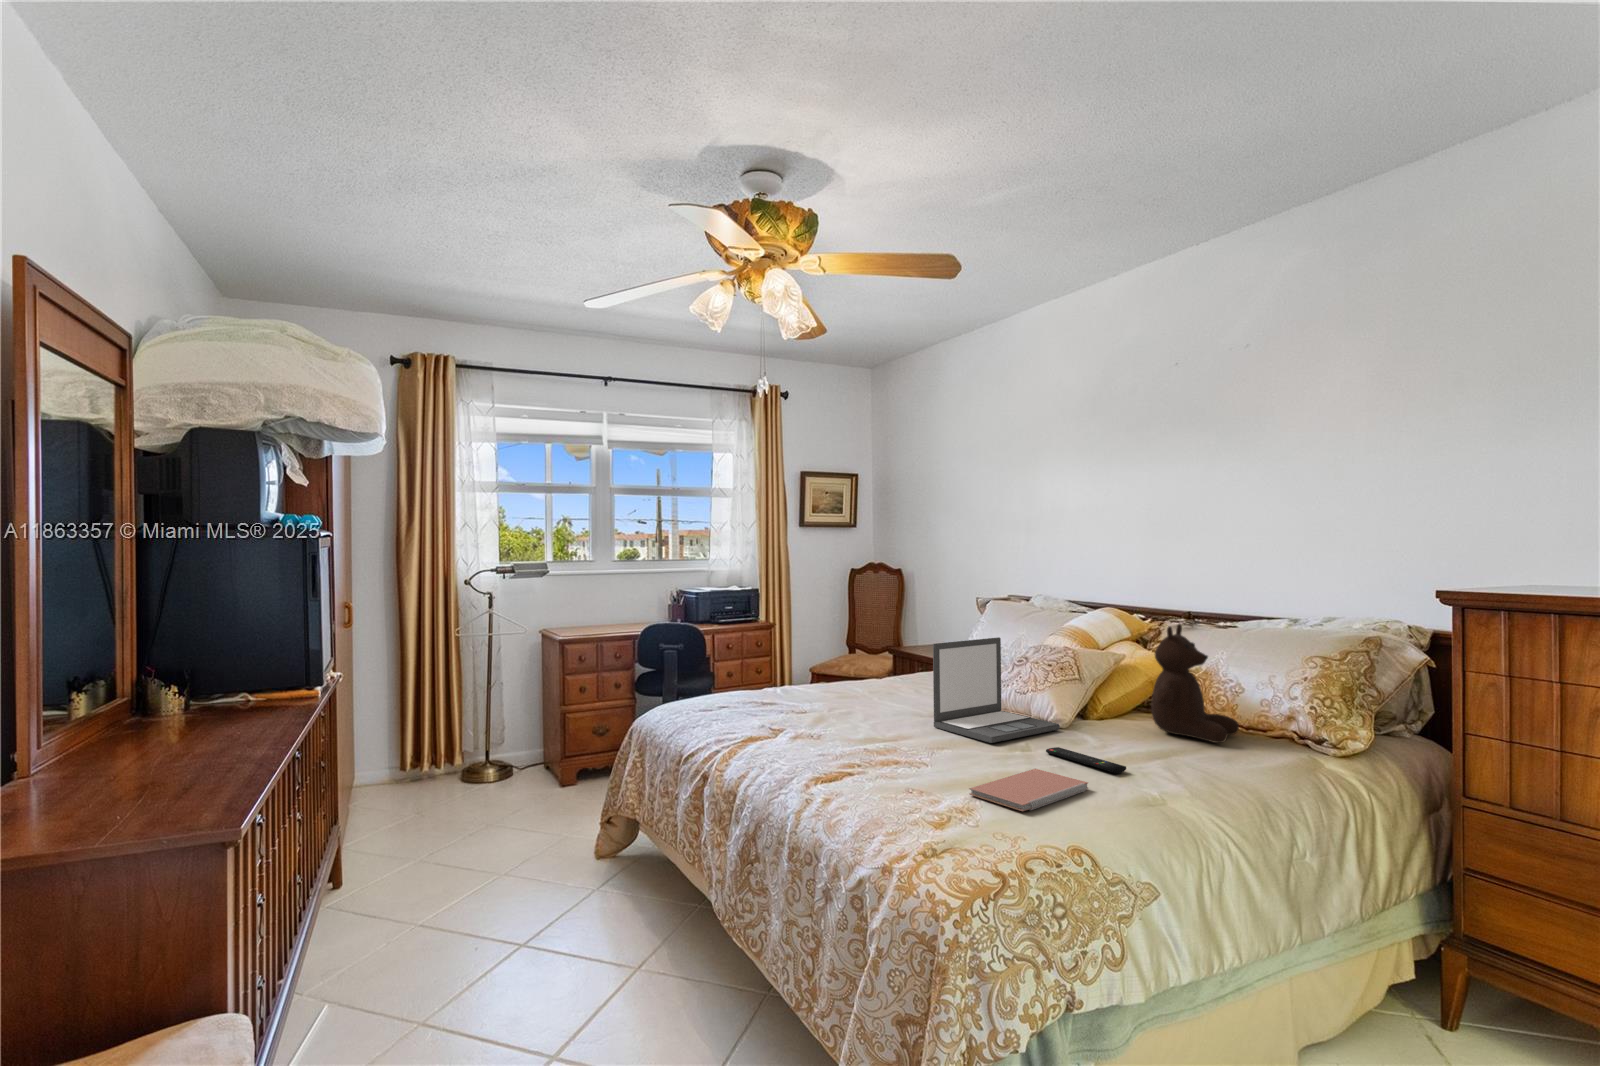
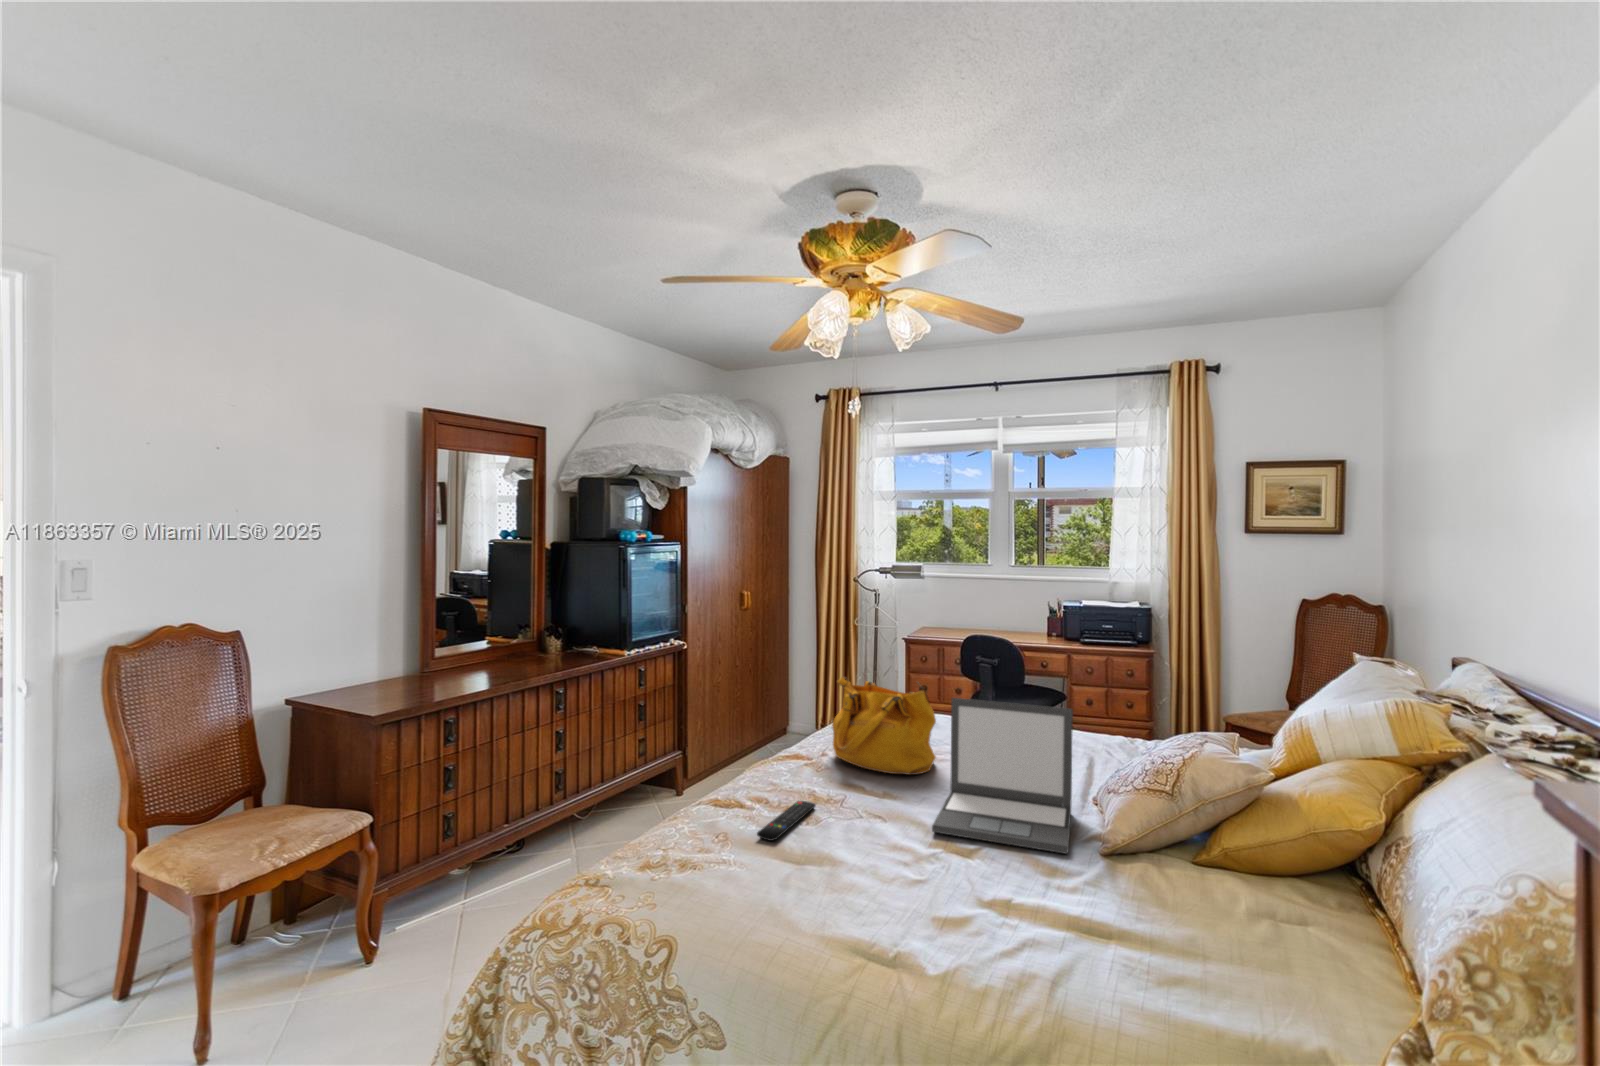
teddy bear: present [1151,624,1239,743] -> none [1150,746,1332,983]
handbag: none [786,643,885,730] -> present [832,677,936,775]
remote control: present [1046,747,1126,773] -> present [757,801,816,841]
notebook: present [969,769,1088,811] -> none [712,851,856,911]

